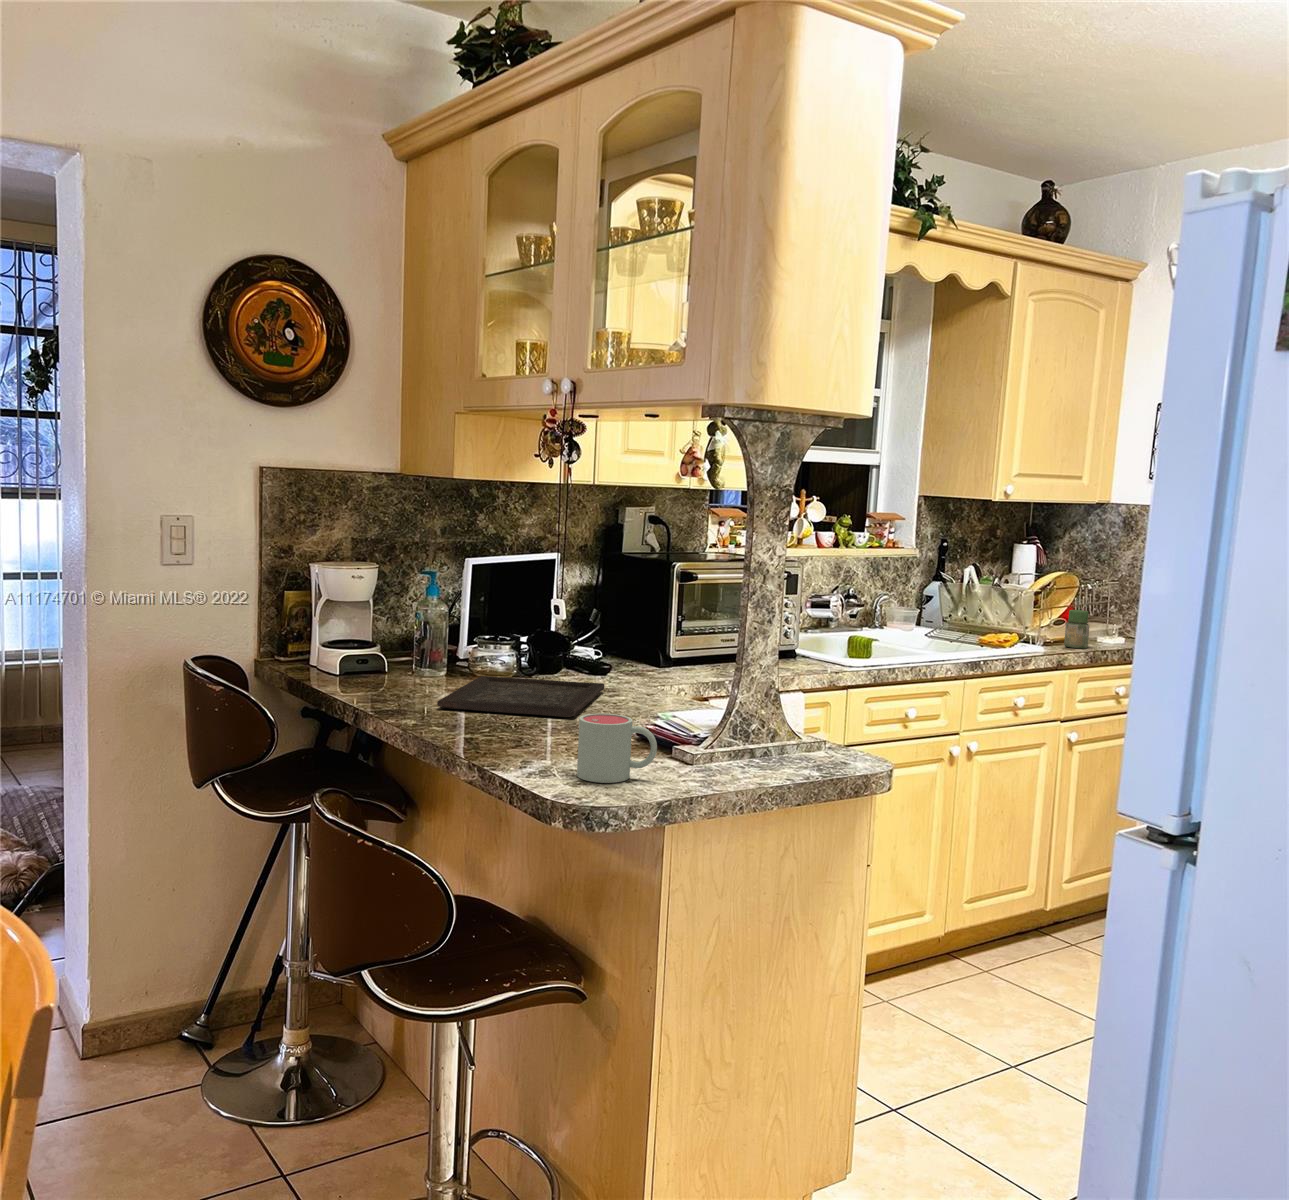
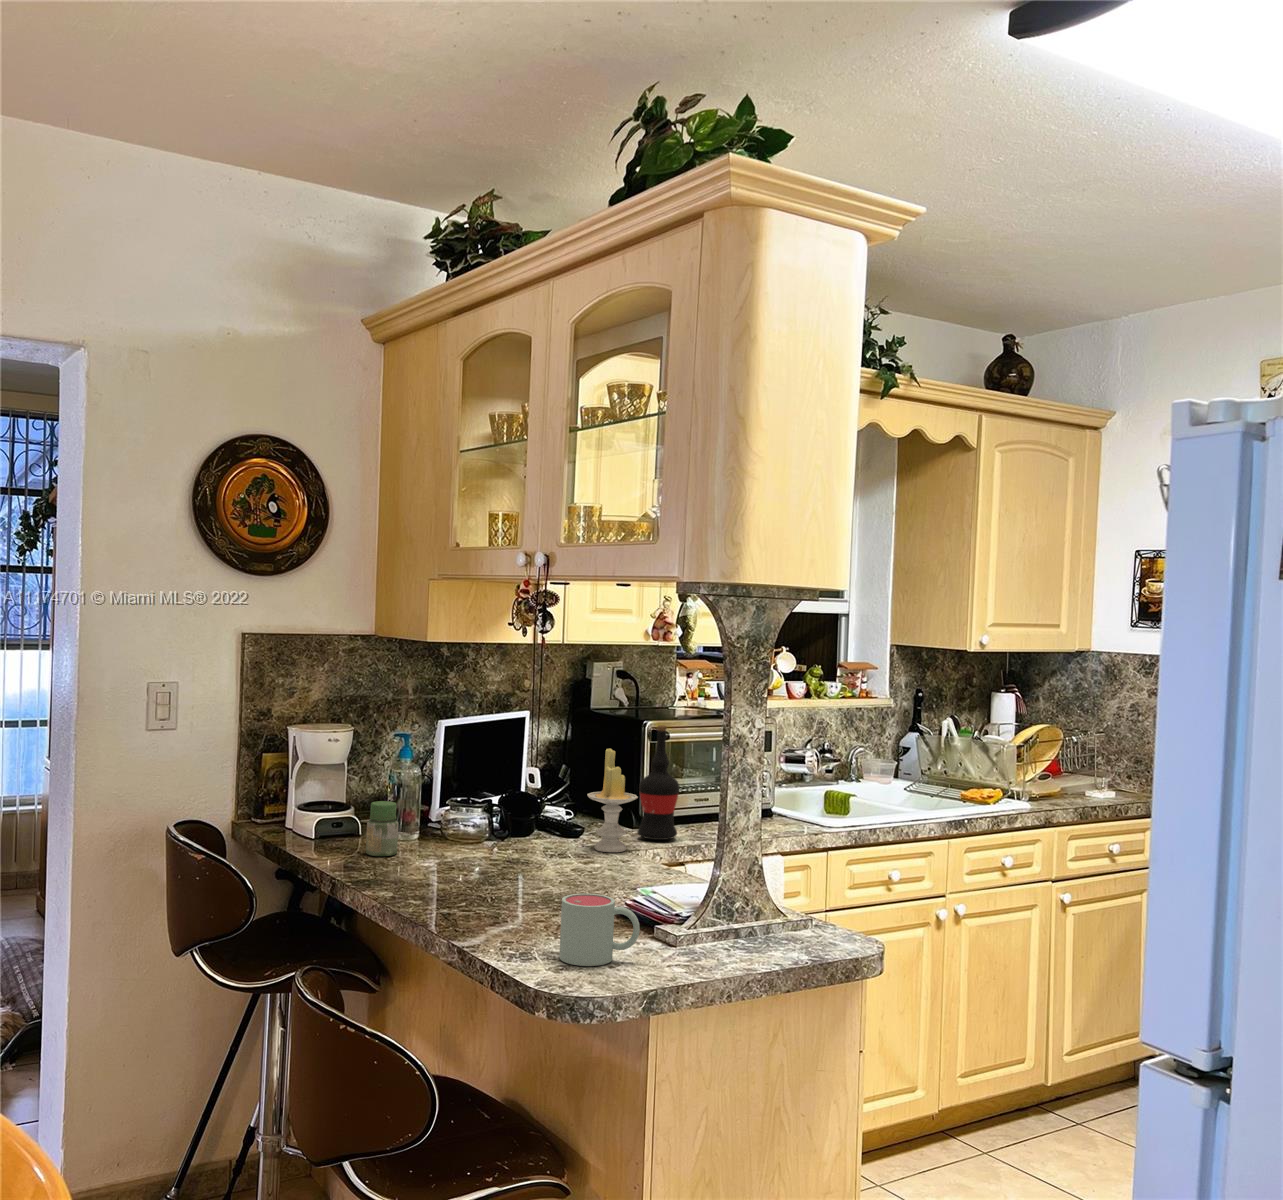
wine bottle: none [661,564,703,676] -> present [638,725,679,840]
candle: none [611,585,661,686] -> present [587,749,638,852]
jar: present [1064,610,1089,648] -> present [366,801,398,856]
tray: present [437,676,605,717] -> none [412,844,581,891]

